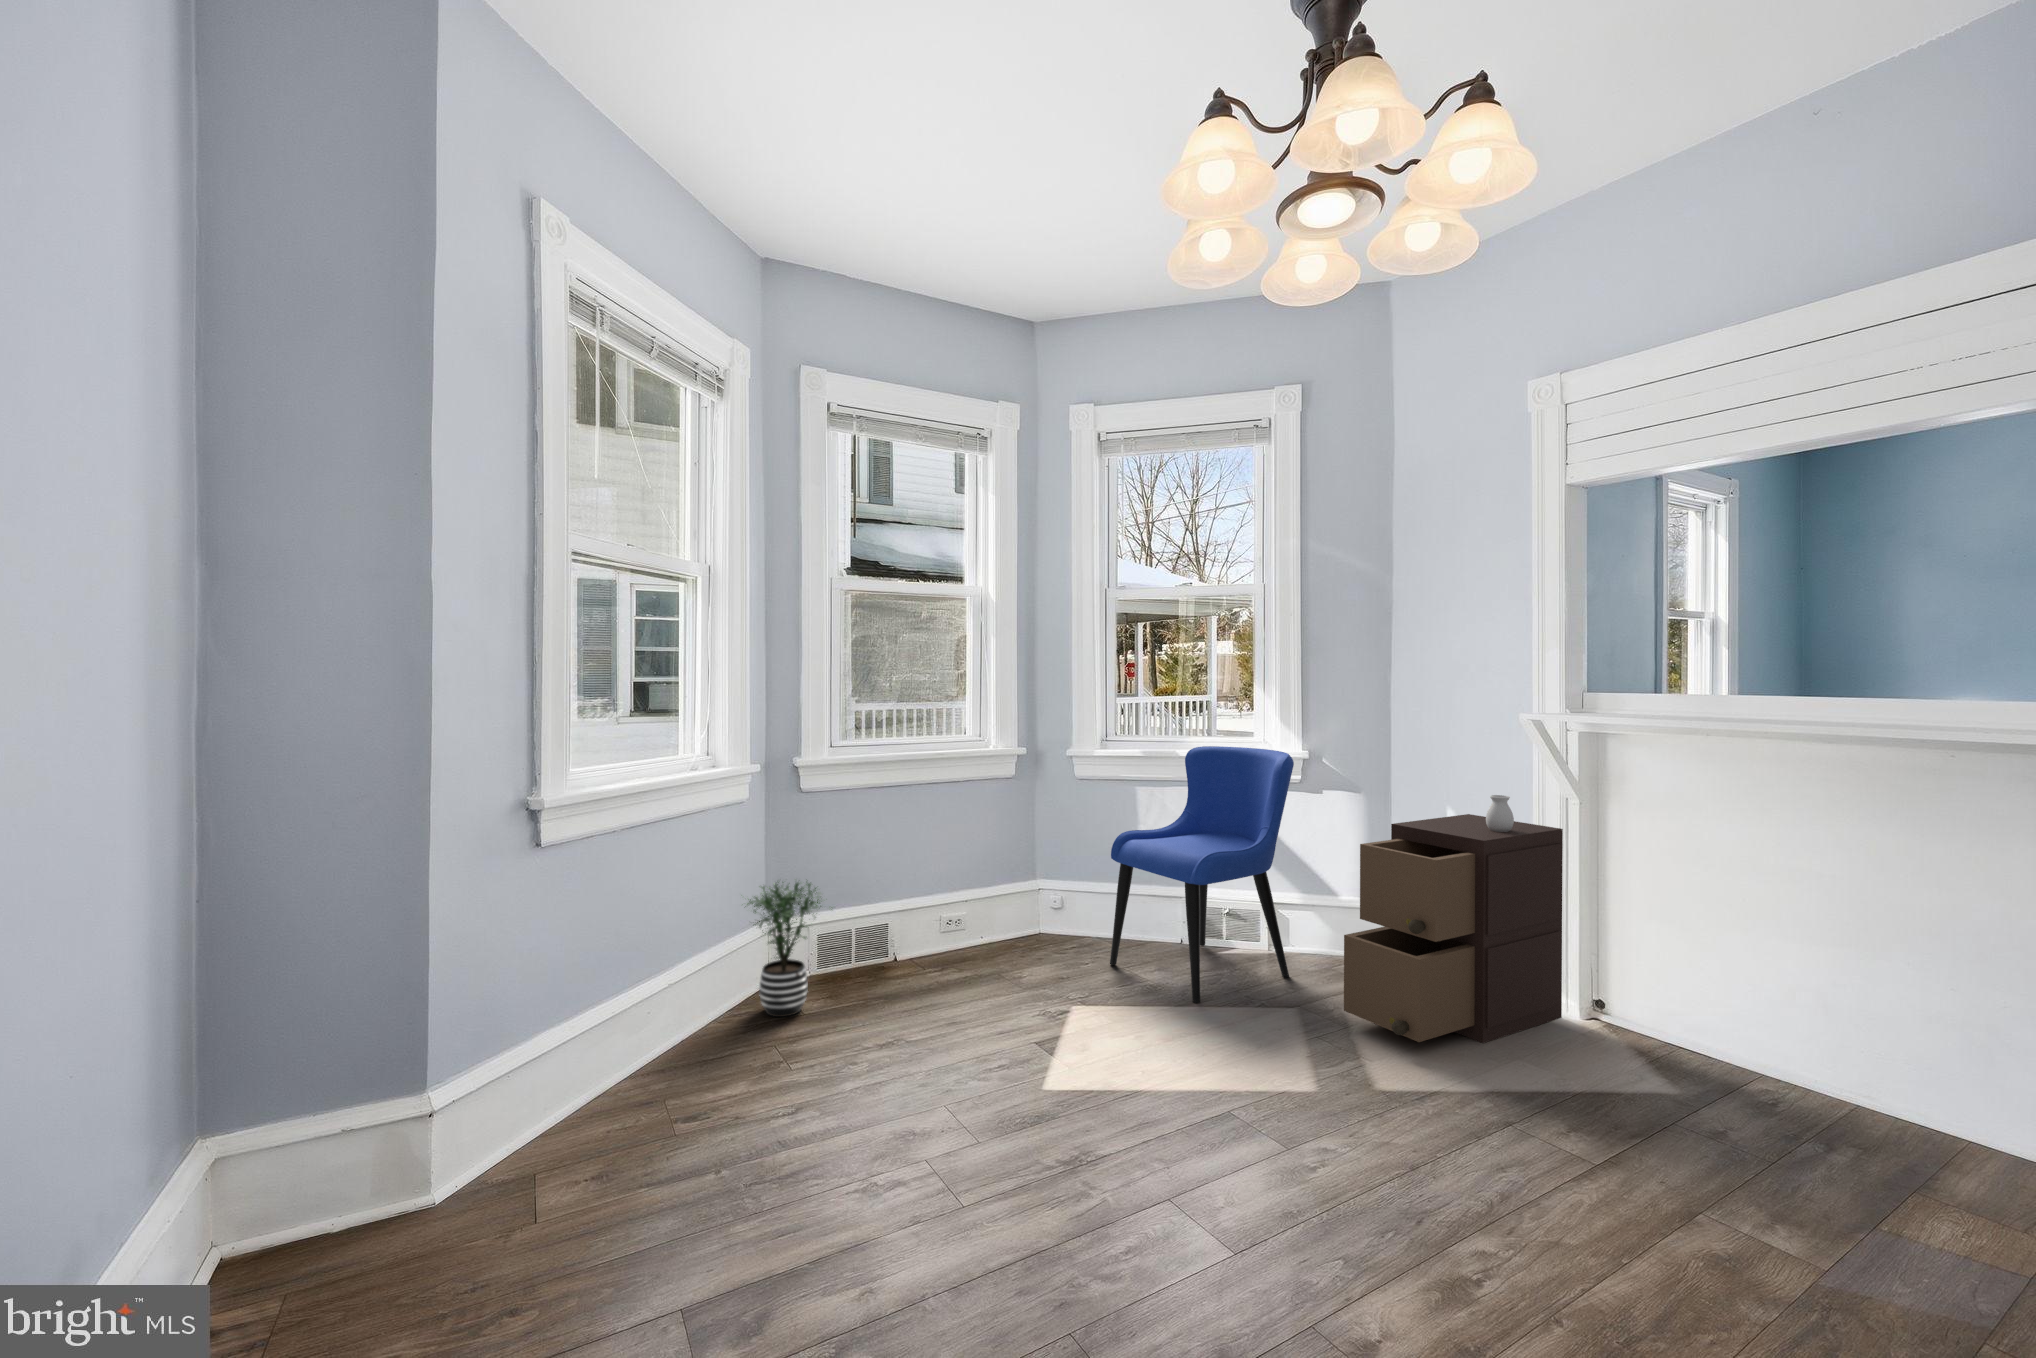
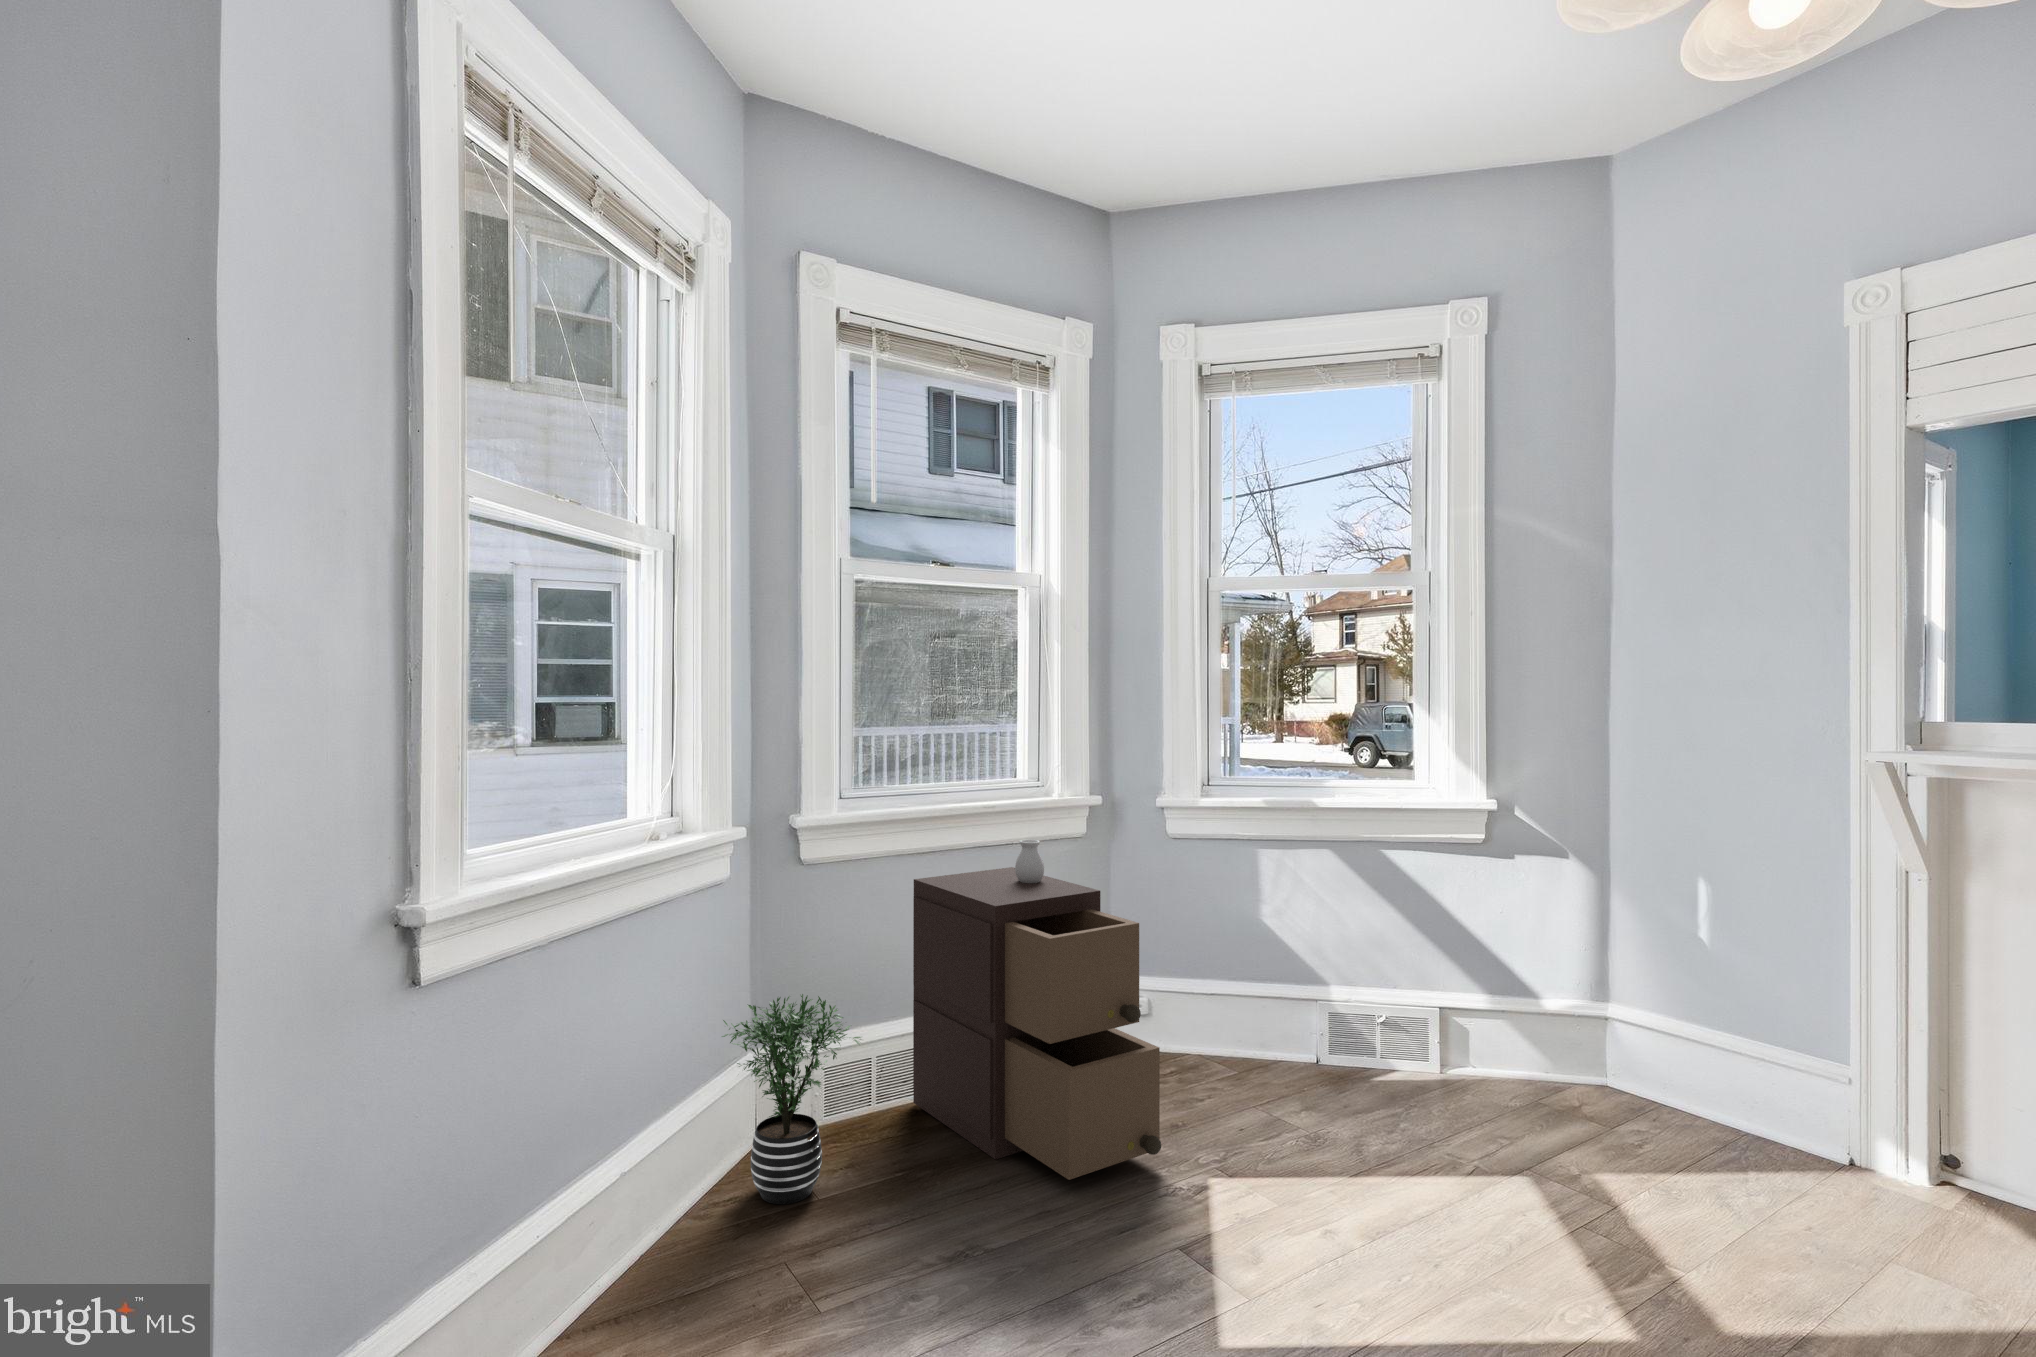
dining chair: present [1110,746,1294,1003] -> none [1234,793,1495,1168]
storage cabinet: present [1344,795,1563,1043] -> present [913,840,1161,1180]

